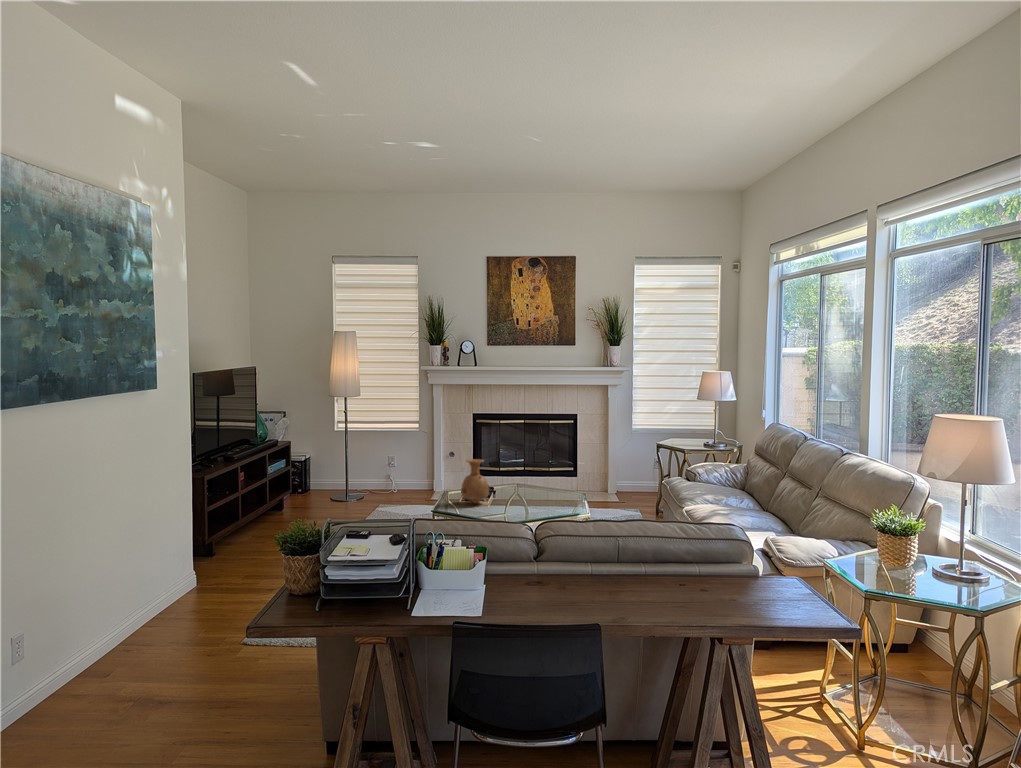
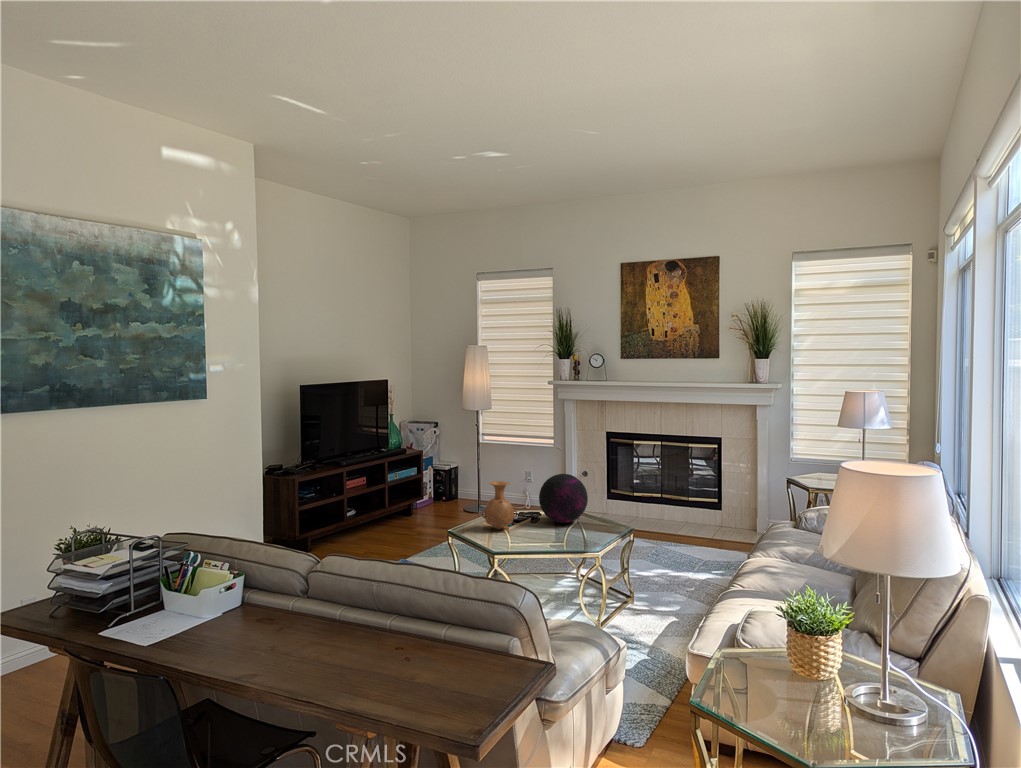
decorative orb: none [497,449,540,493] -> present [539,474,588,523]

